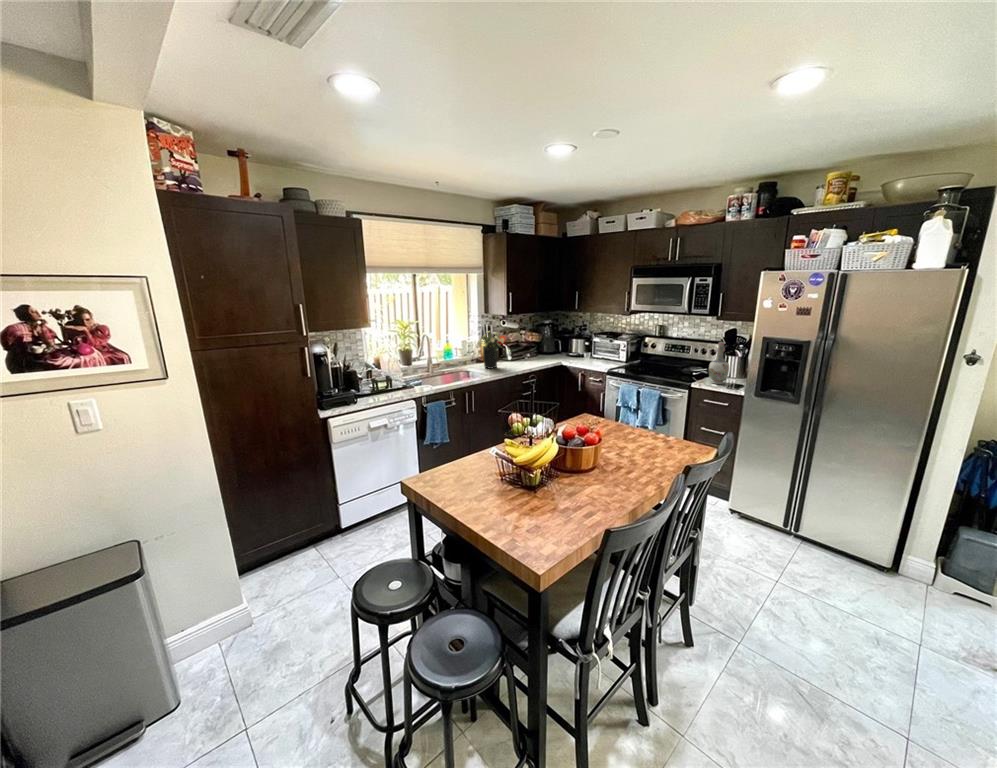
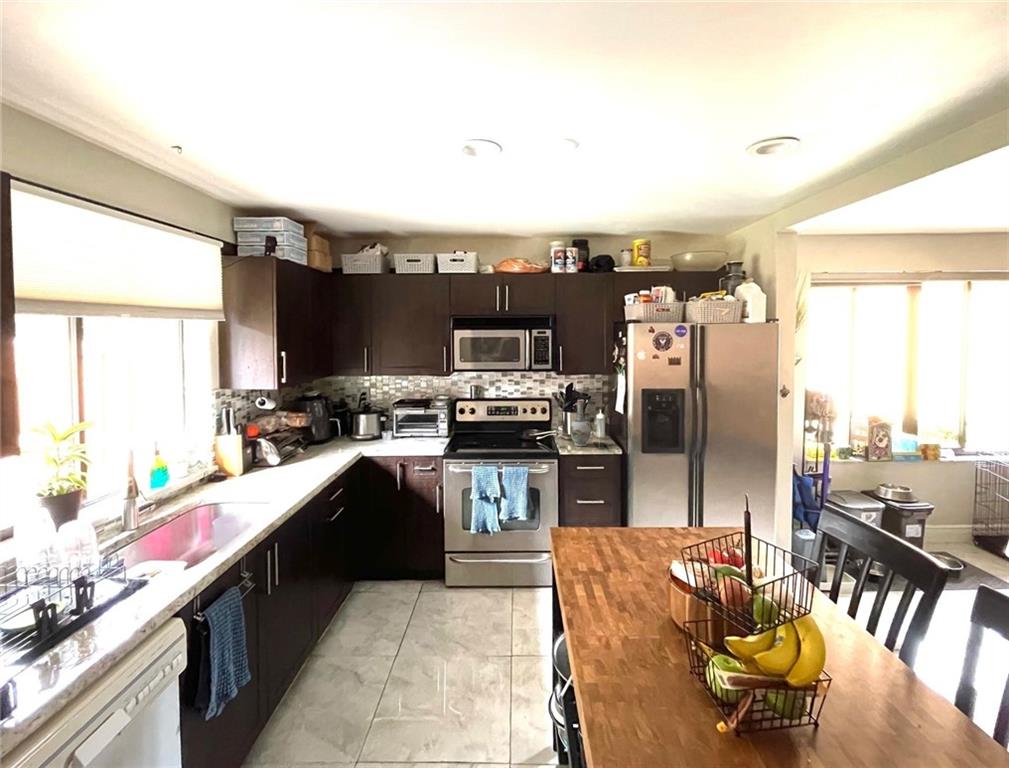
flower arrangement: present [477,331,503,369] -> none [243,408,303,479]

